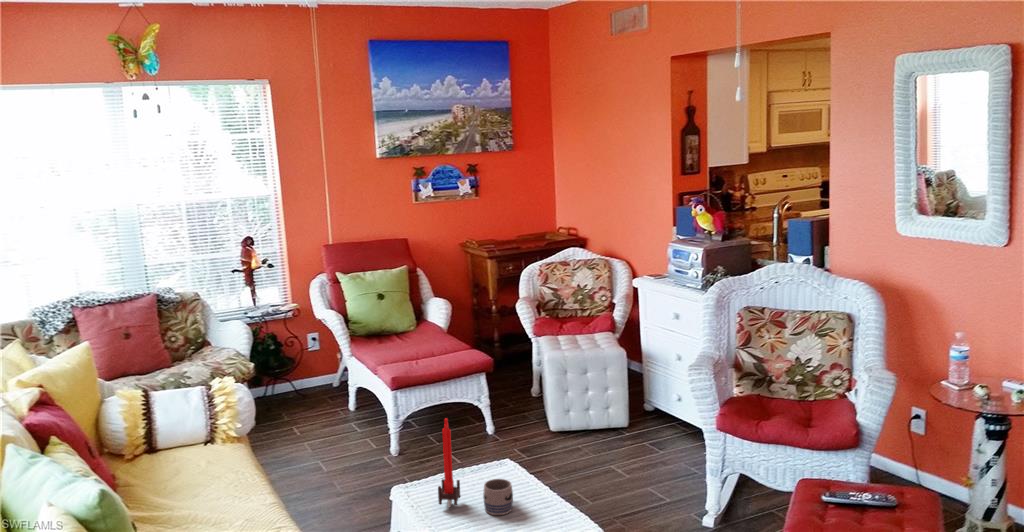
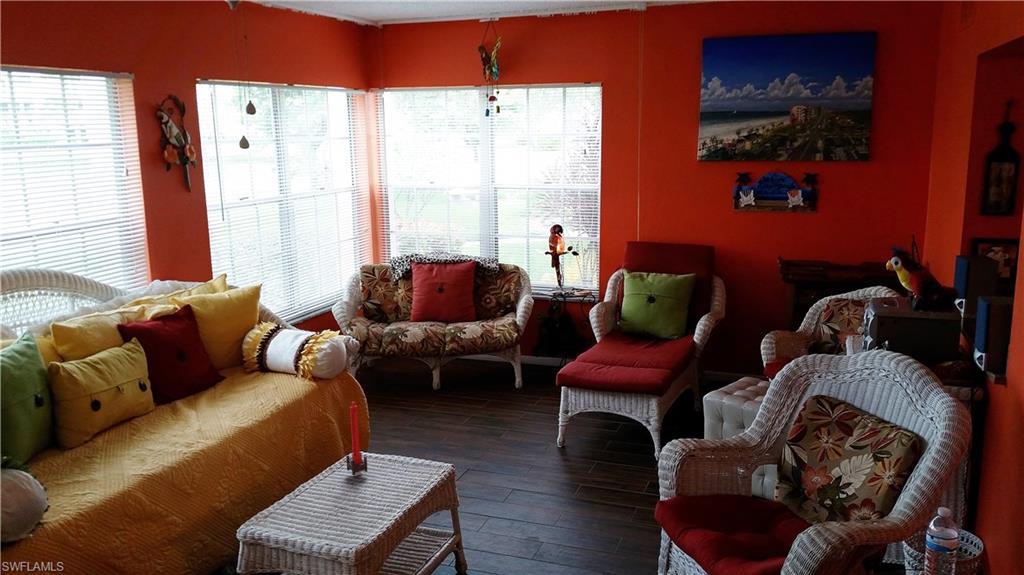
mug: present [483,479,513,515] -> none [359,465,393,497]

